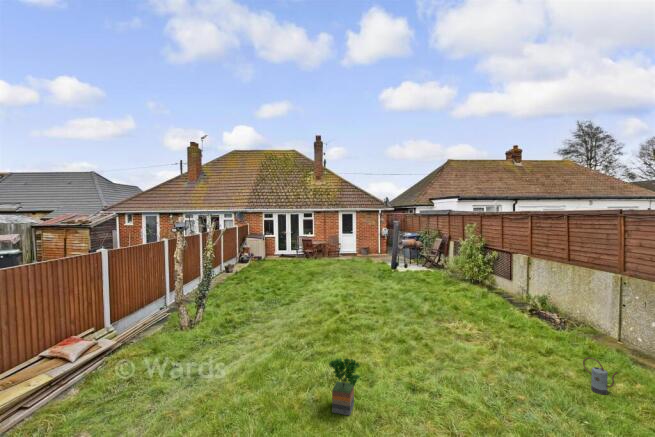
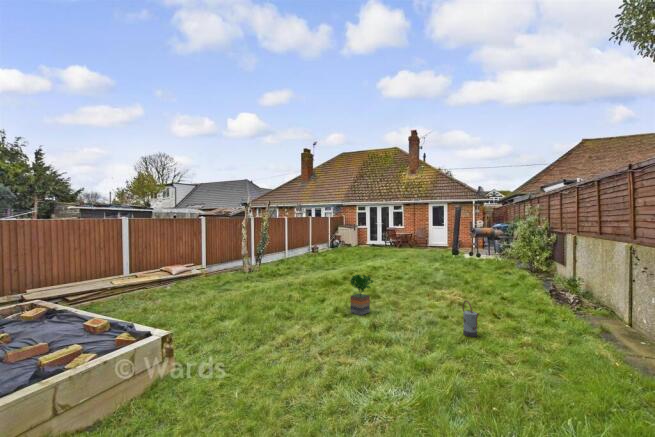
potted tree: present [329,358,360,416] -> present [350,275,373,315]

